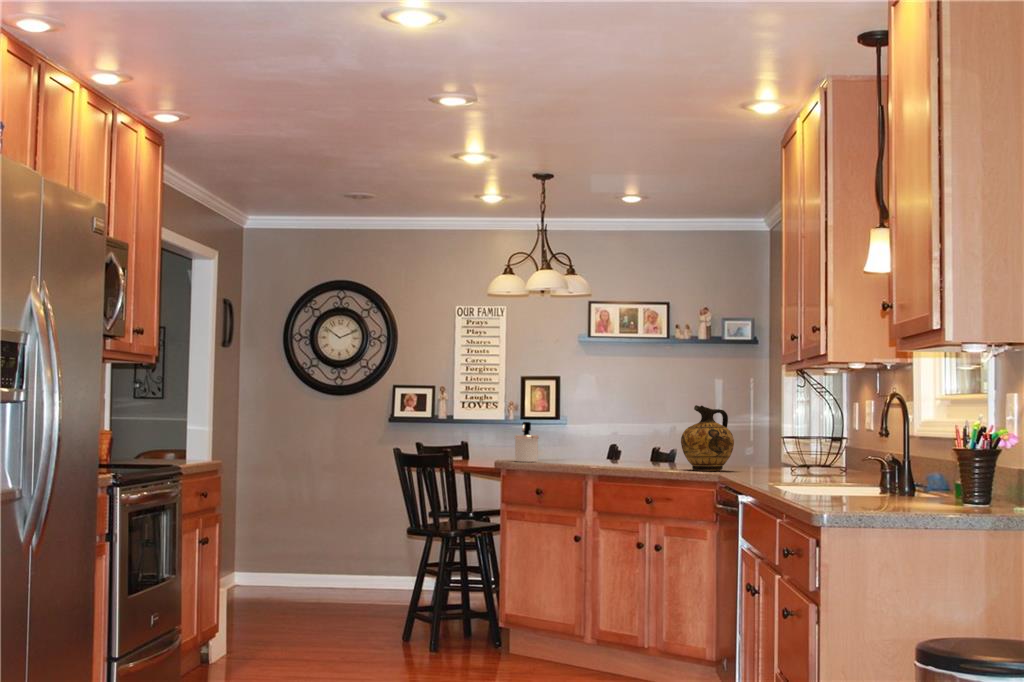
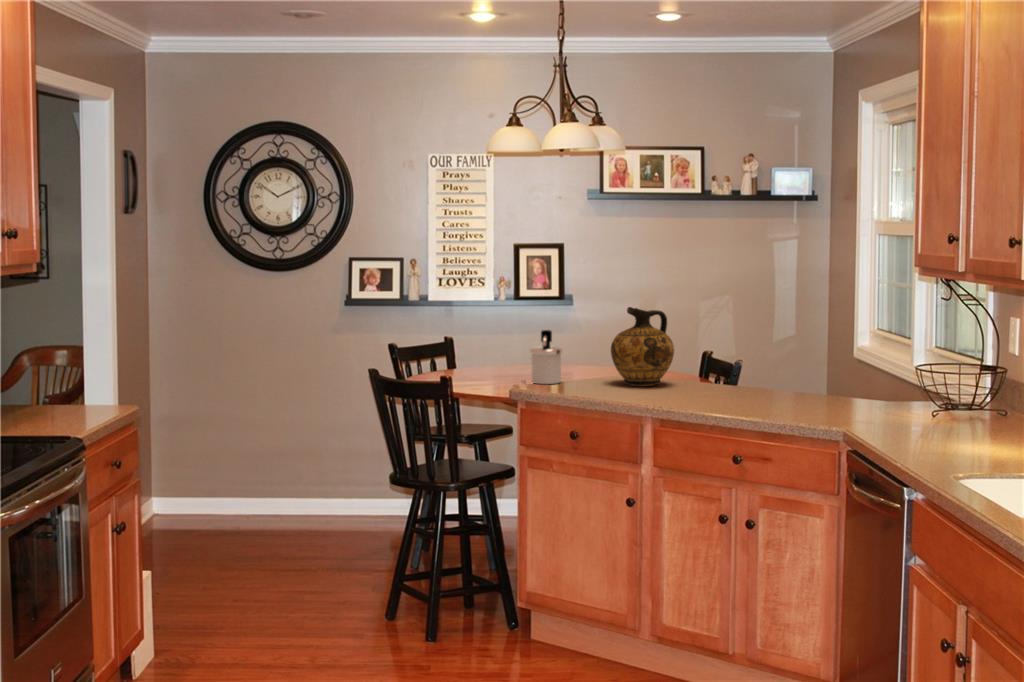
ceramic jug: present [681,405,734,471] -> present [611,307,674,386]

